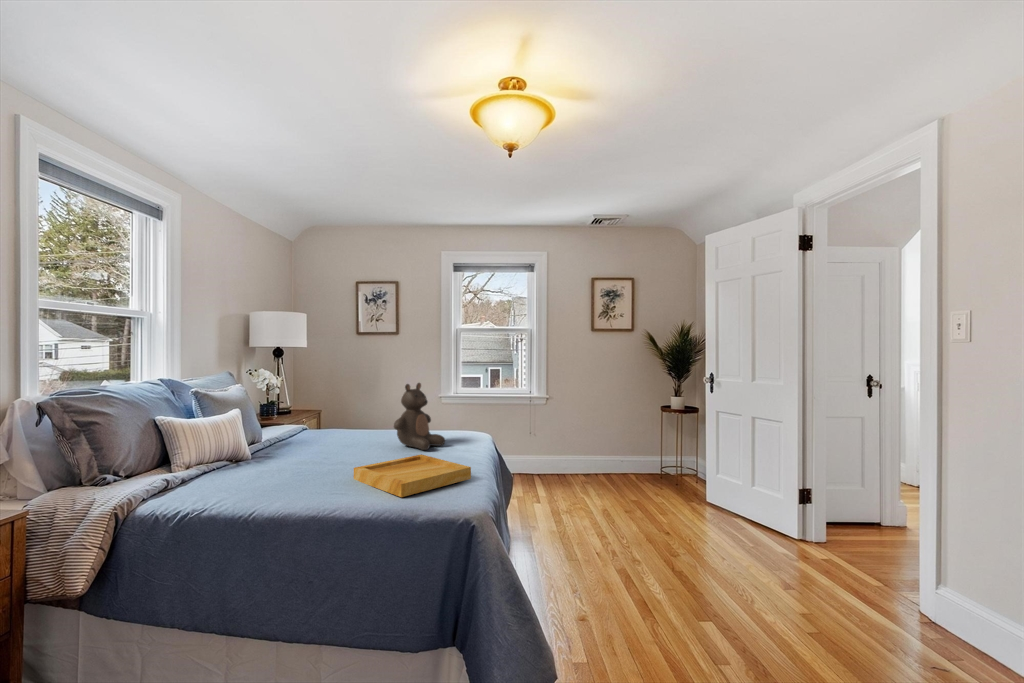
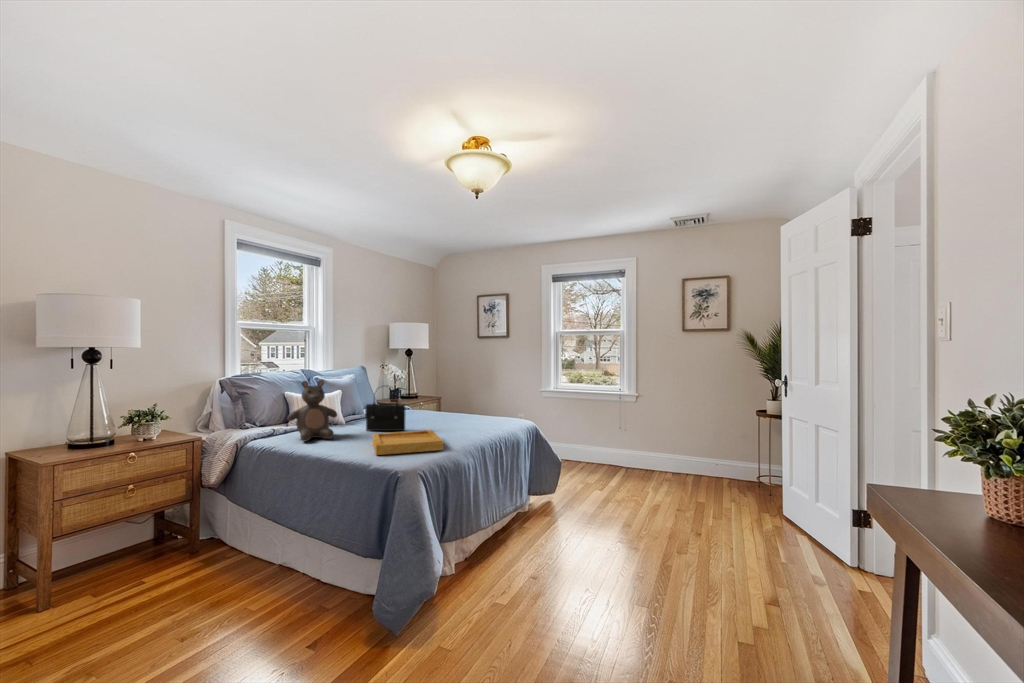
teddy bear: present [394,383,445,450] -> present [287,380,337,441]
handbag: none [313,399,370,465] -> present [365,393,405,431]

